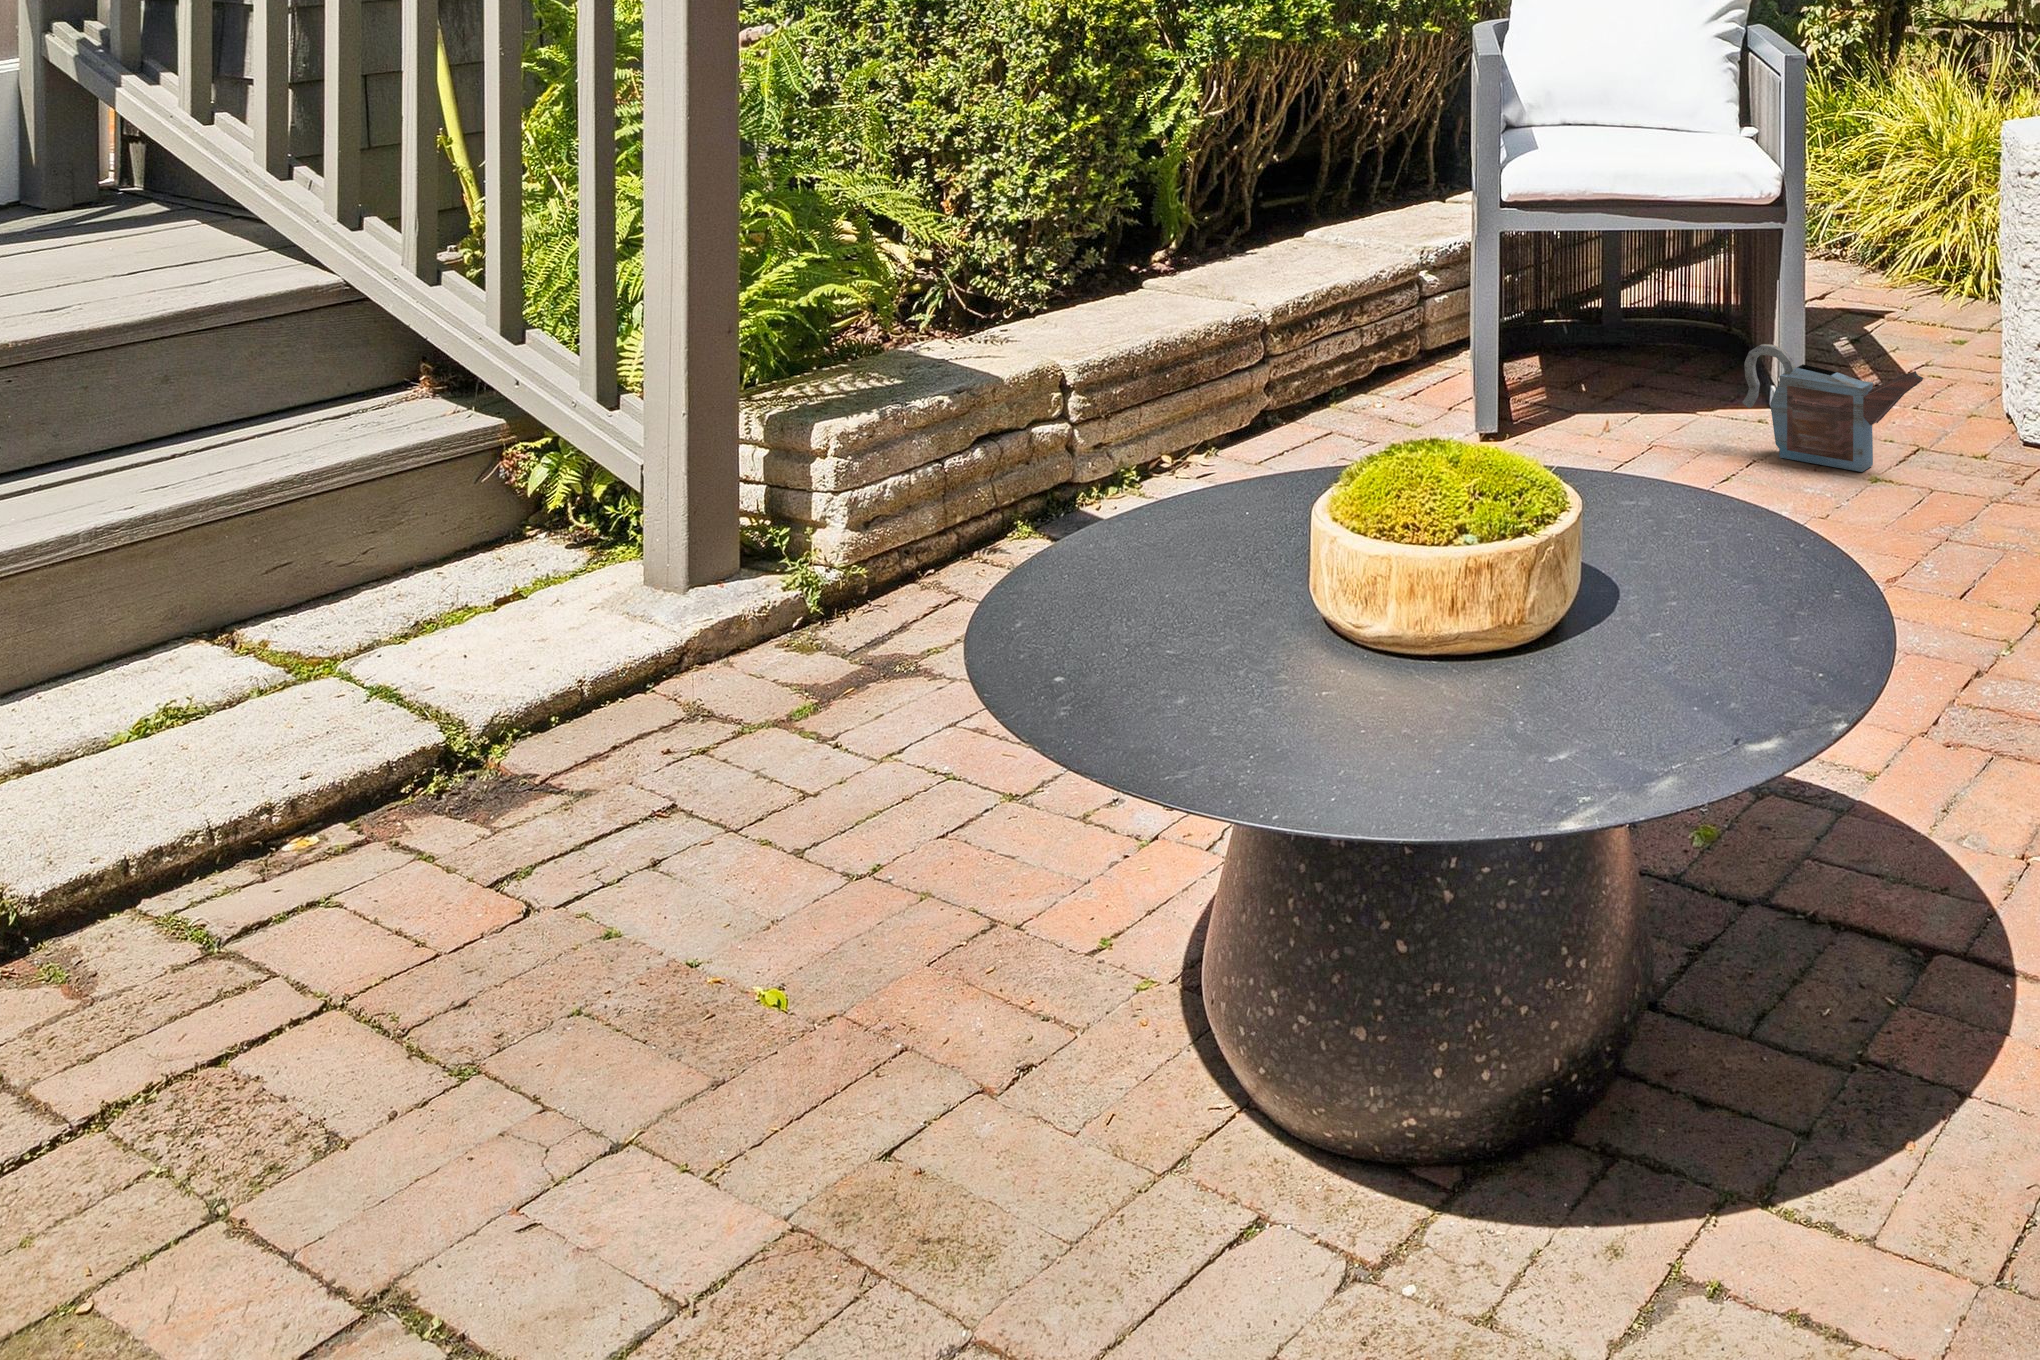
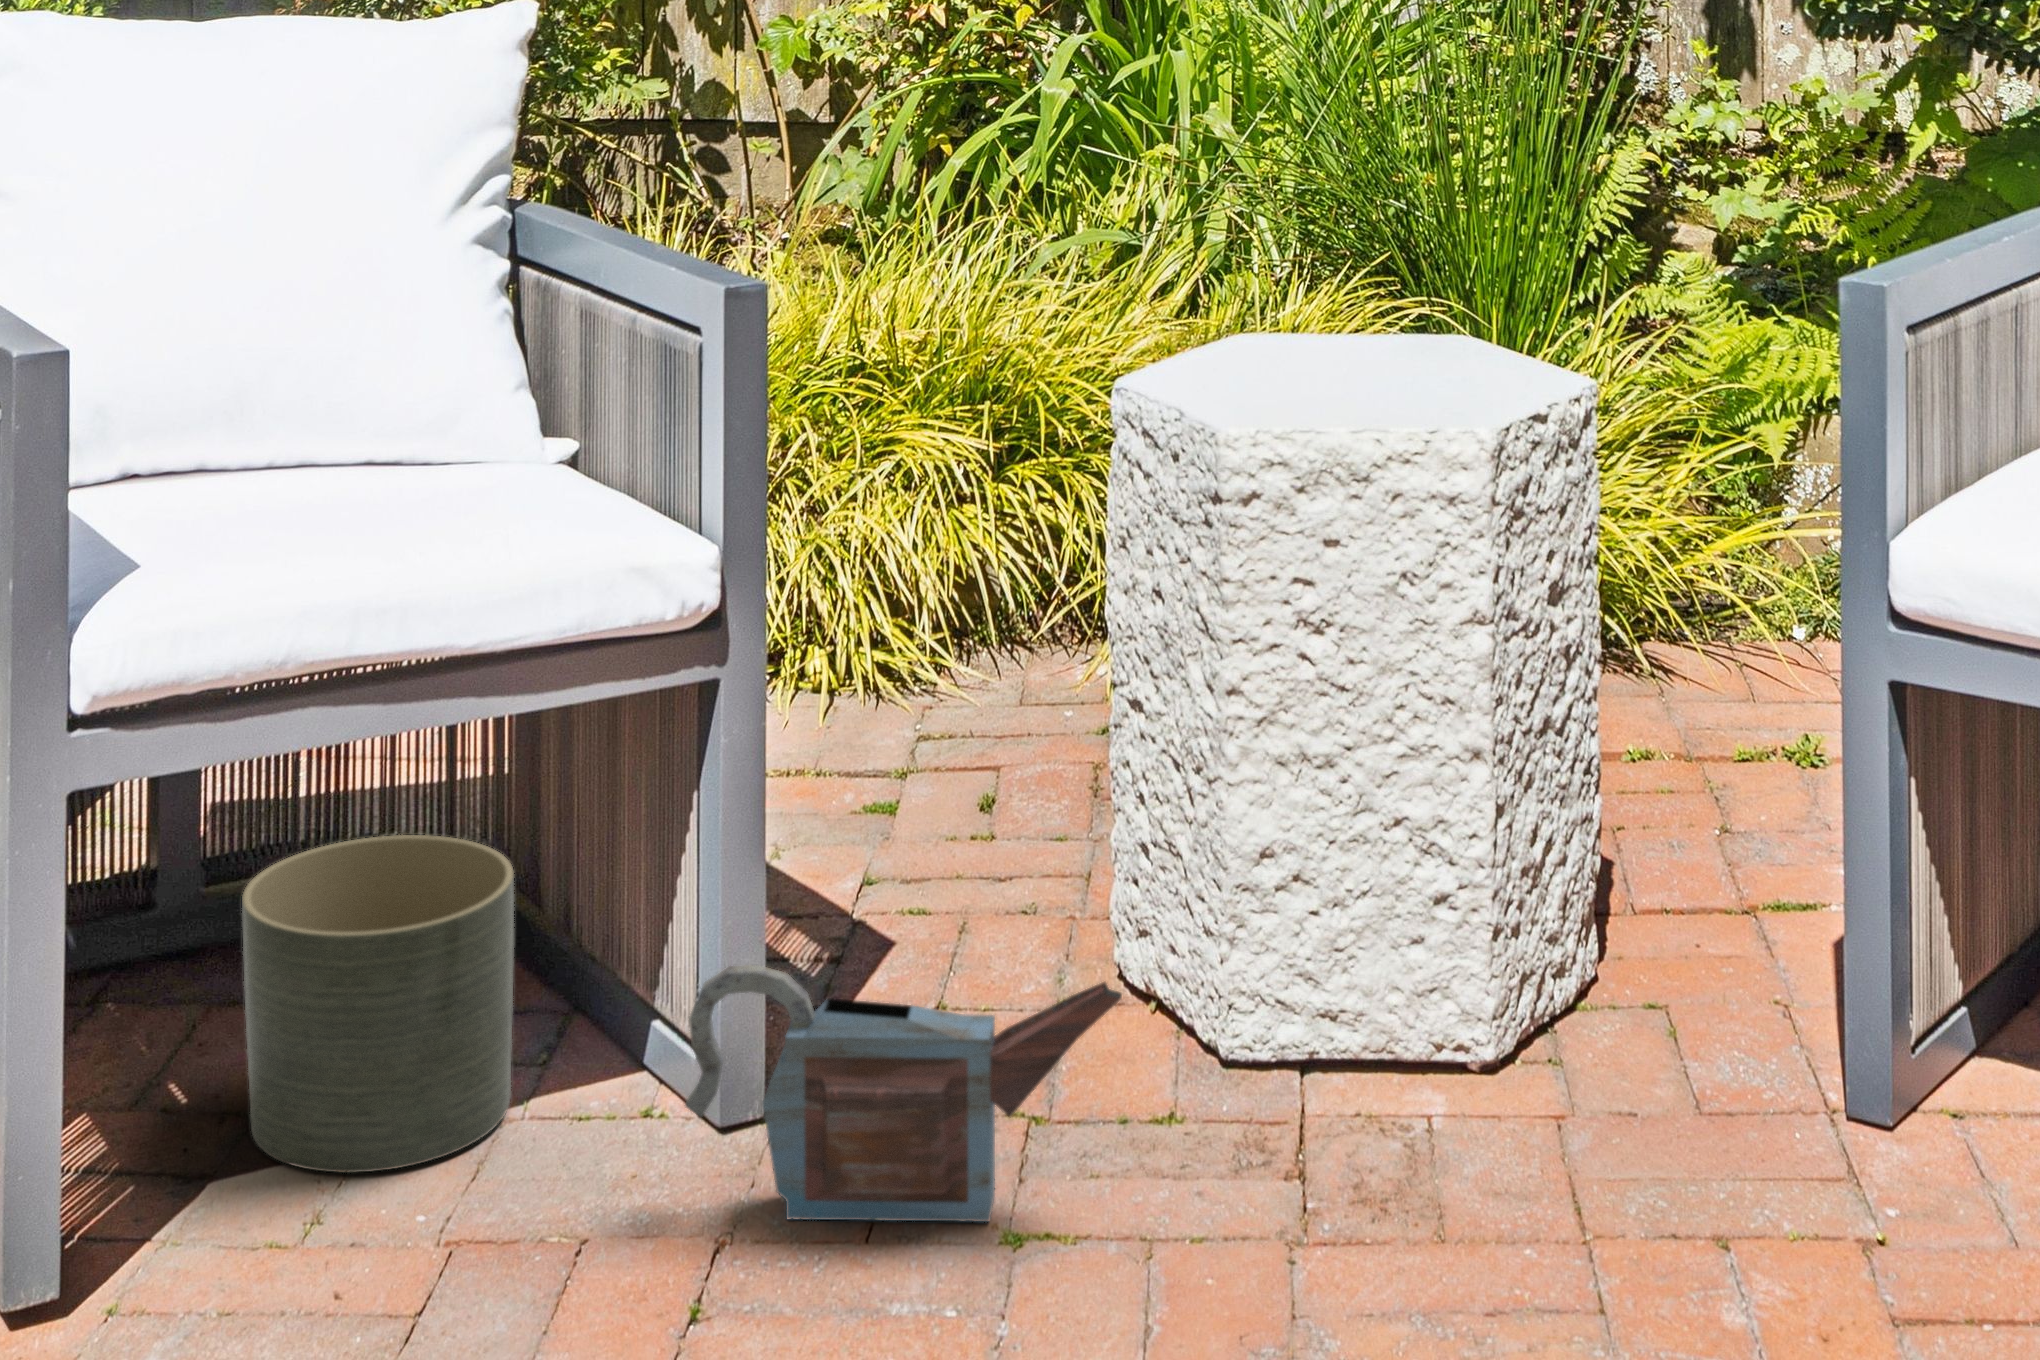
planter: none [1590,289,1703,418] -> present [242,835,514,1173]

